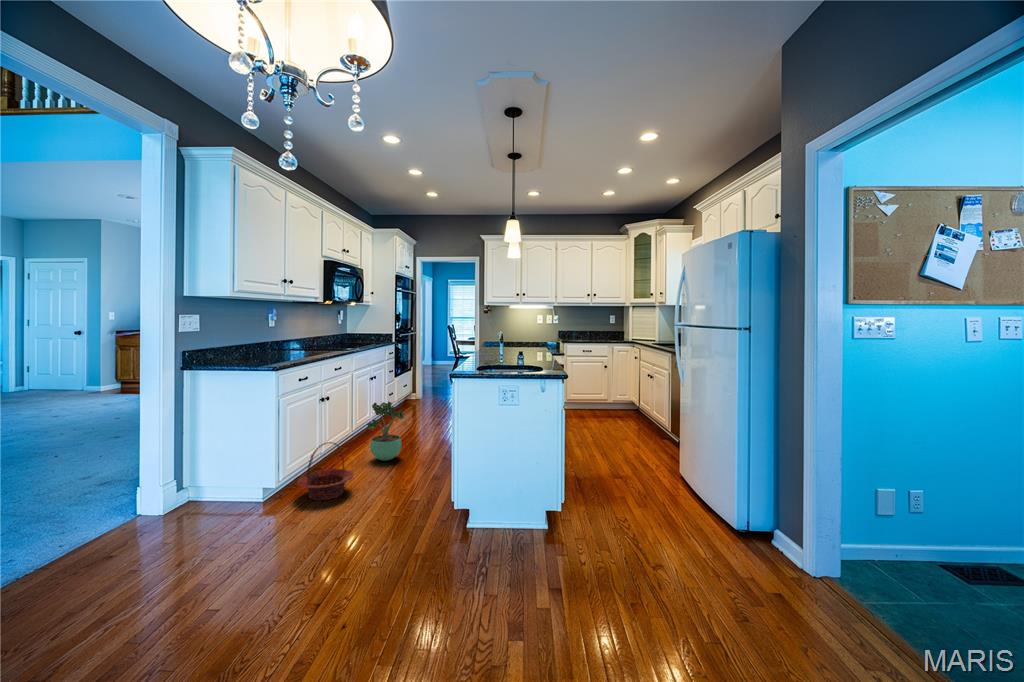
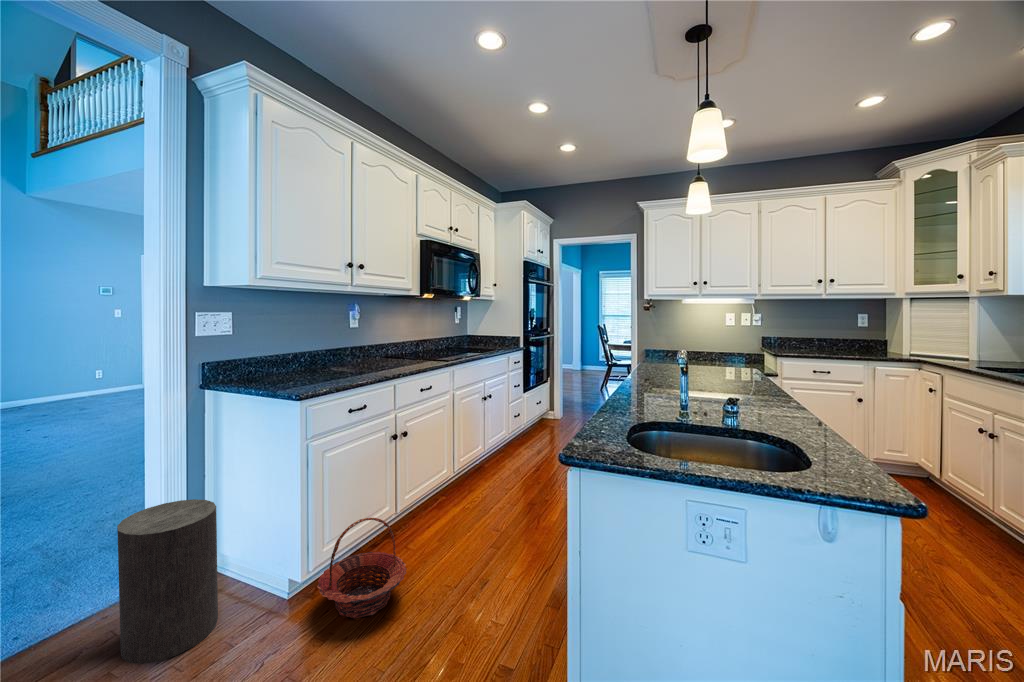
potted plant: present [367,402,404,461] -> none [453,445,503,535]
stool: none [167,440,230,537] -> present [117,499,218,664]

